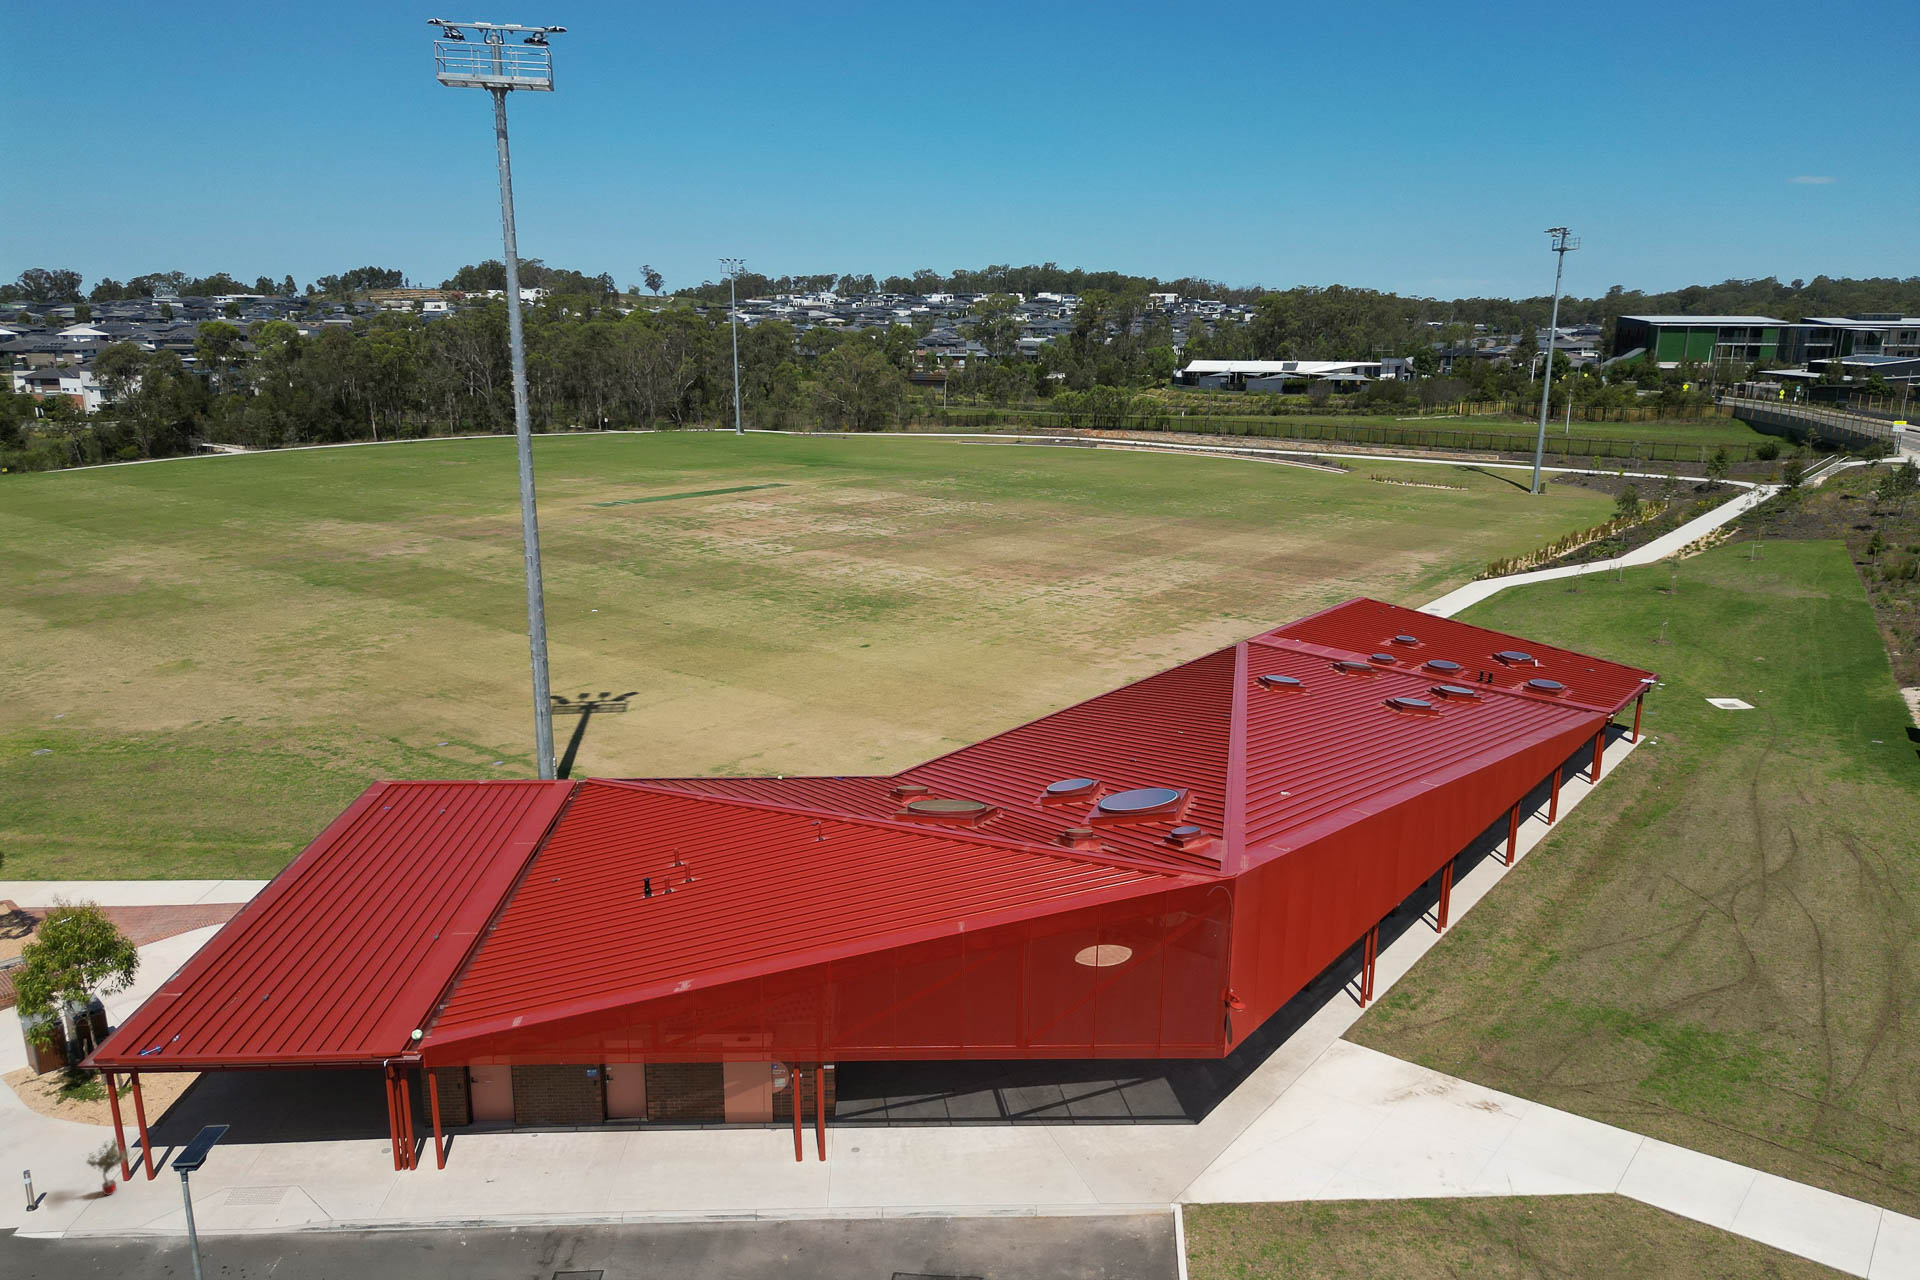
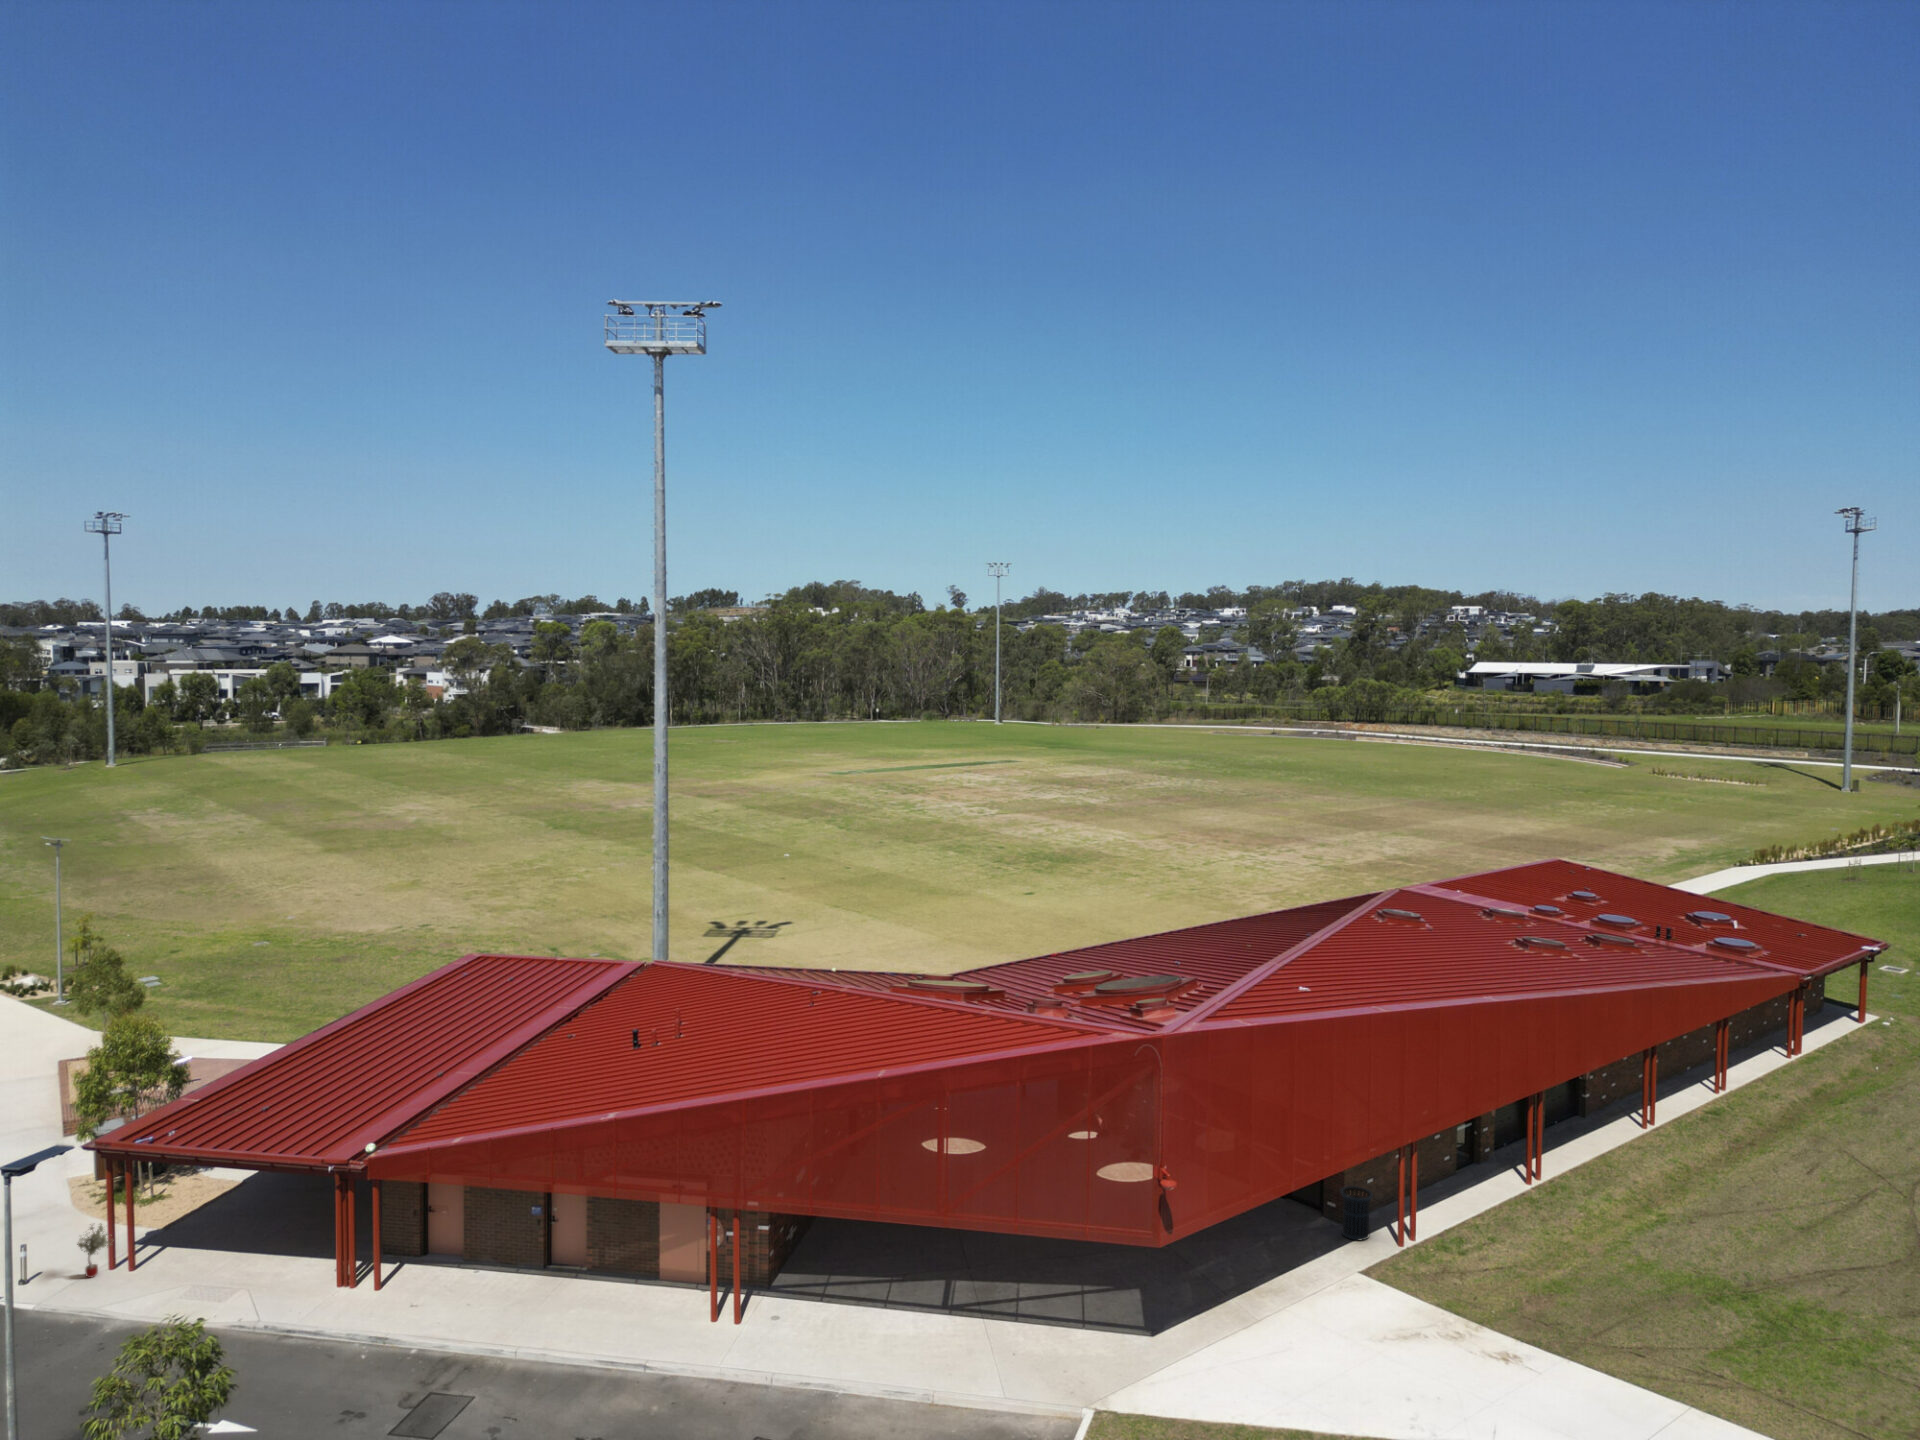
trash can: none [1310,958,1340,1005] -> present [1340,1186,1373,1240]

